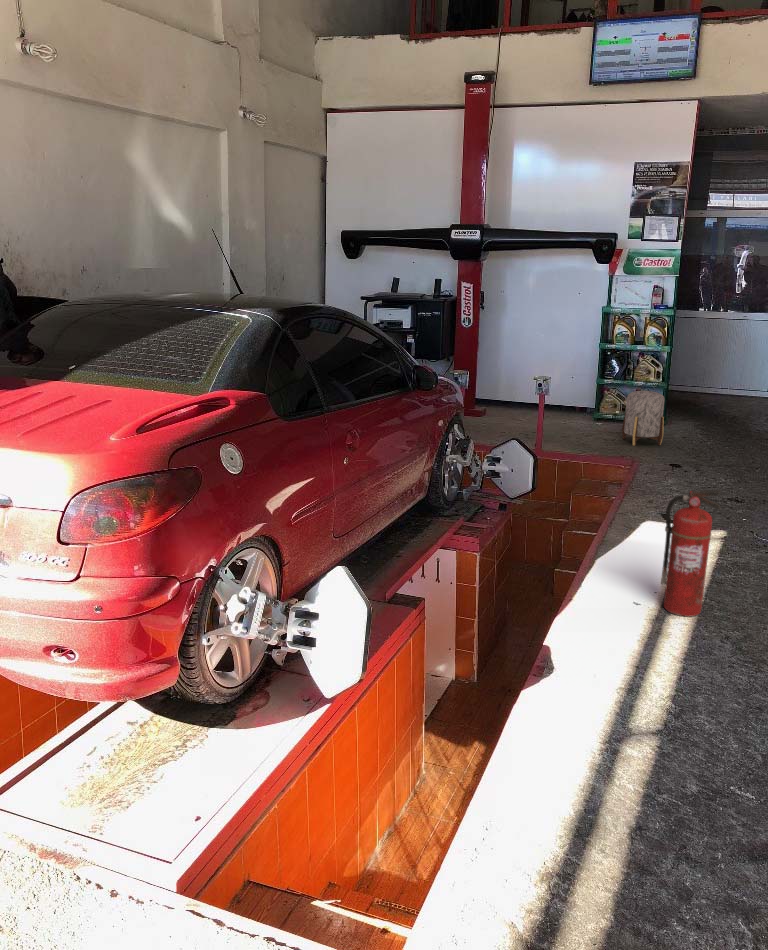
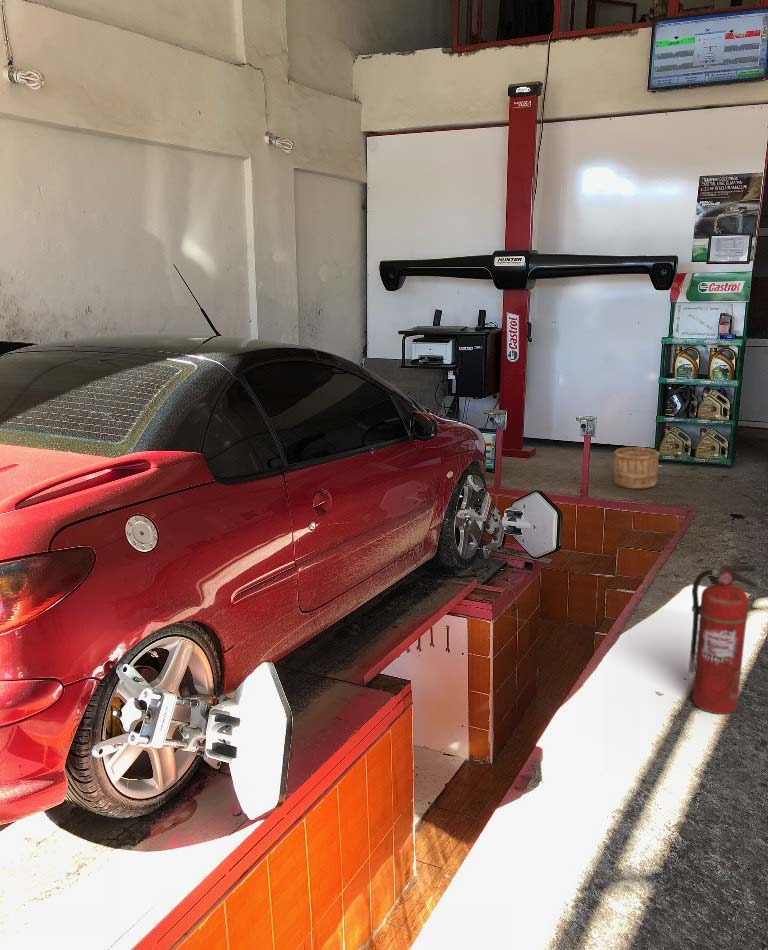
stool: present [622,391,665,446] -> none [681,430,729,491]
wooden bucket: none [563,407,604,444] -> present [614,447,660,489]

